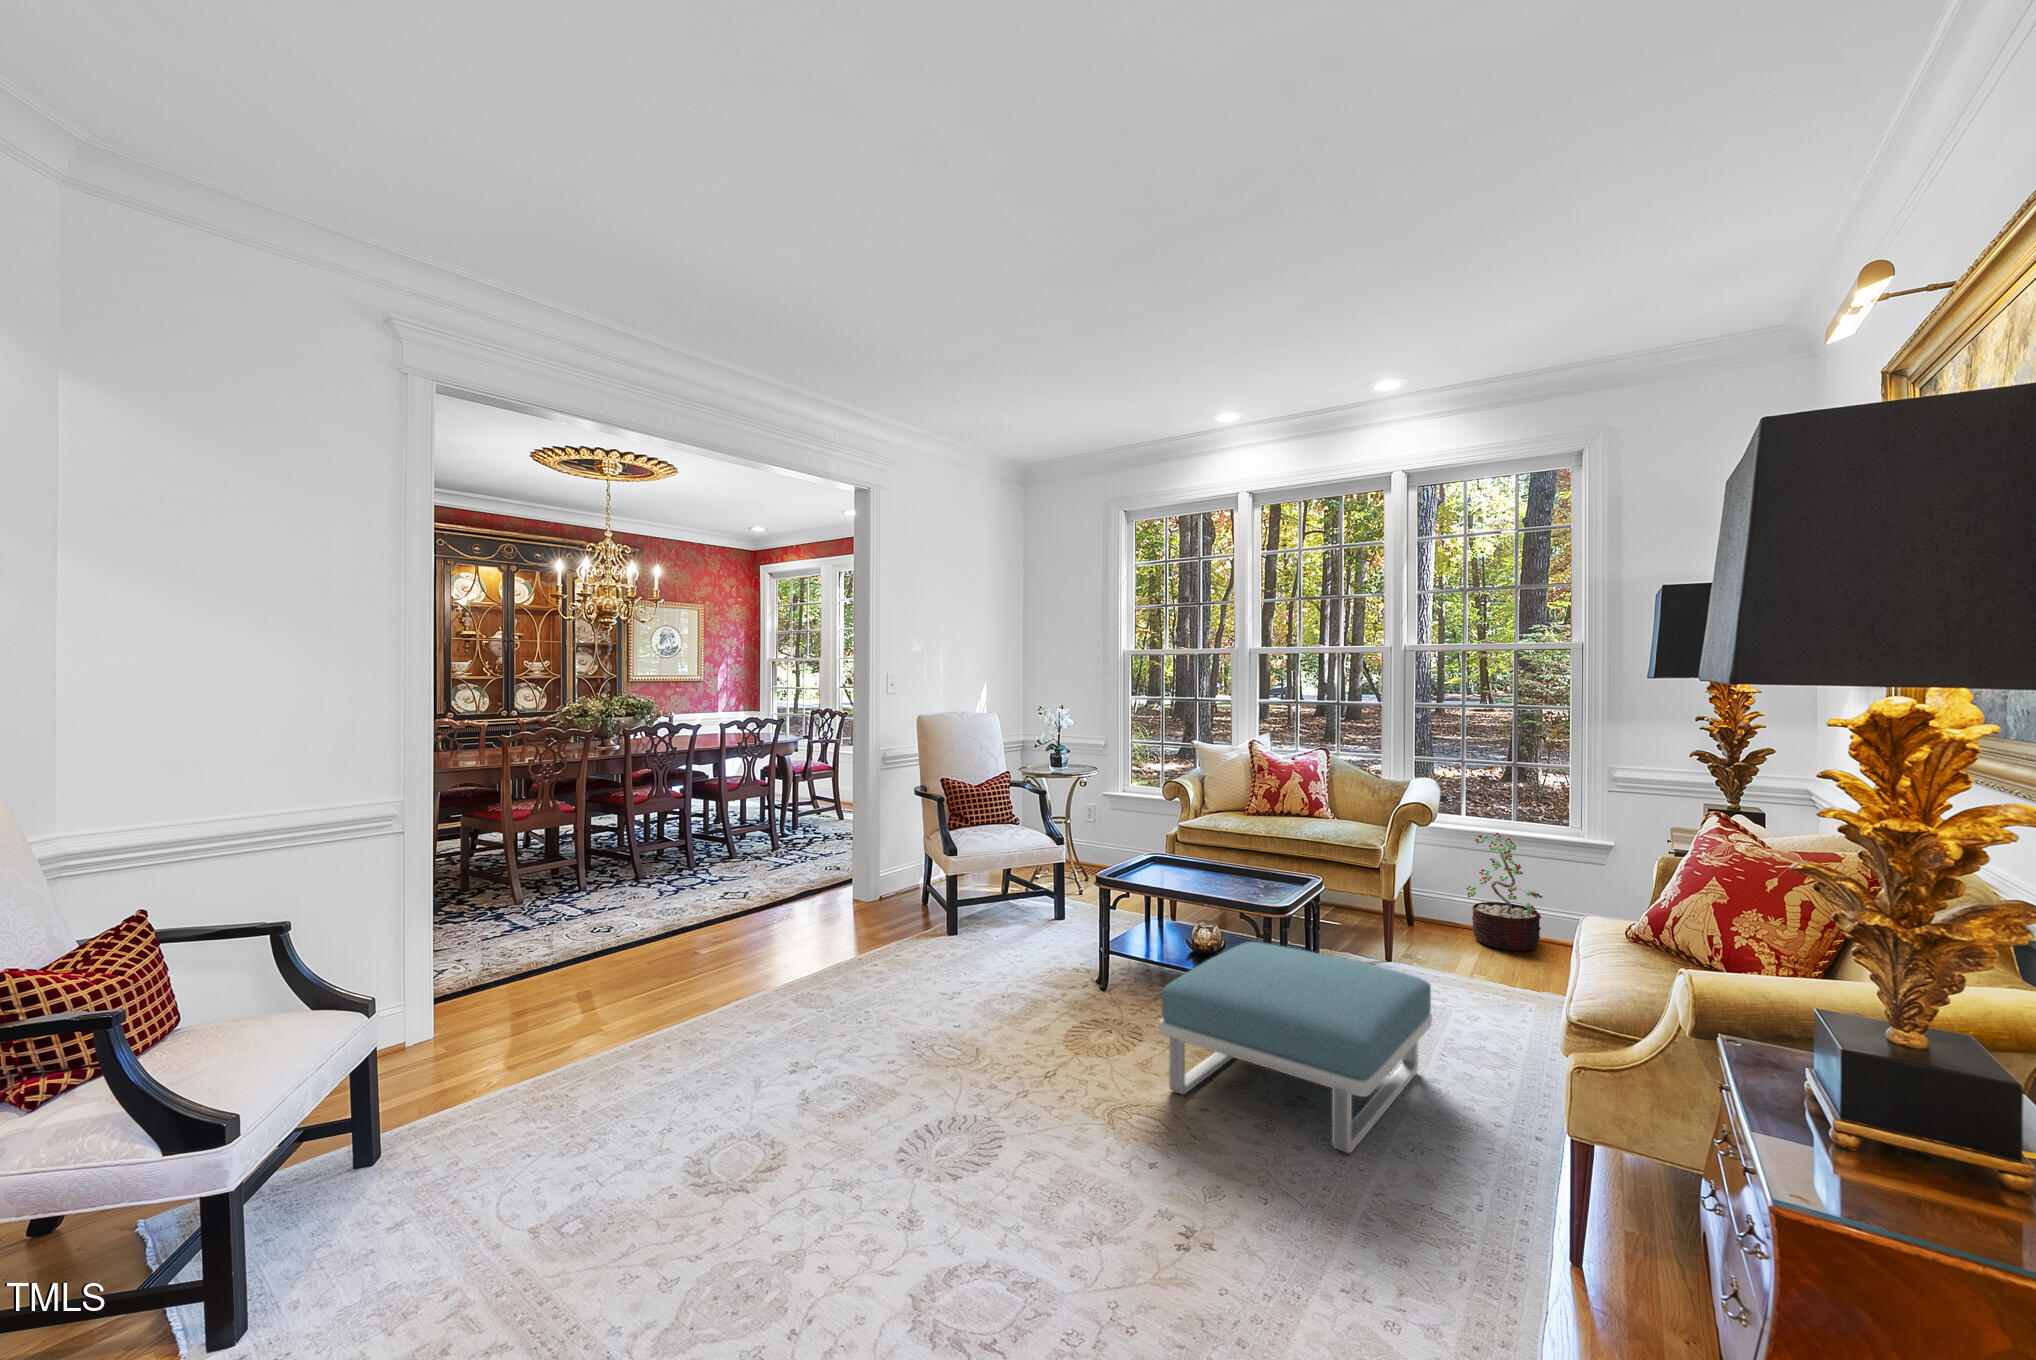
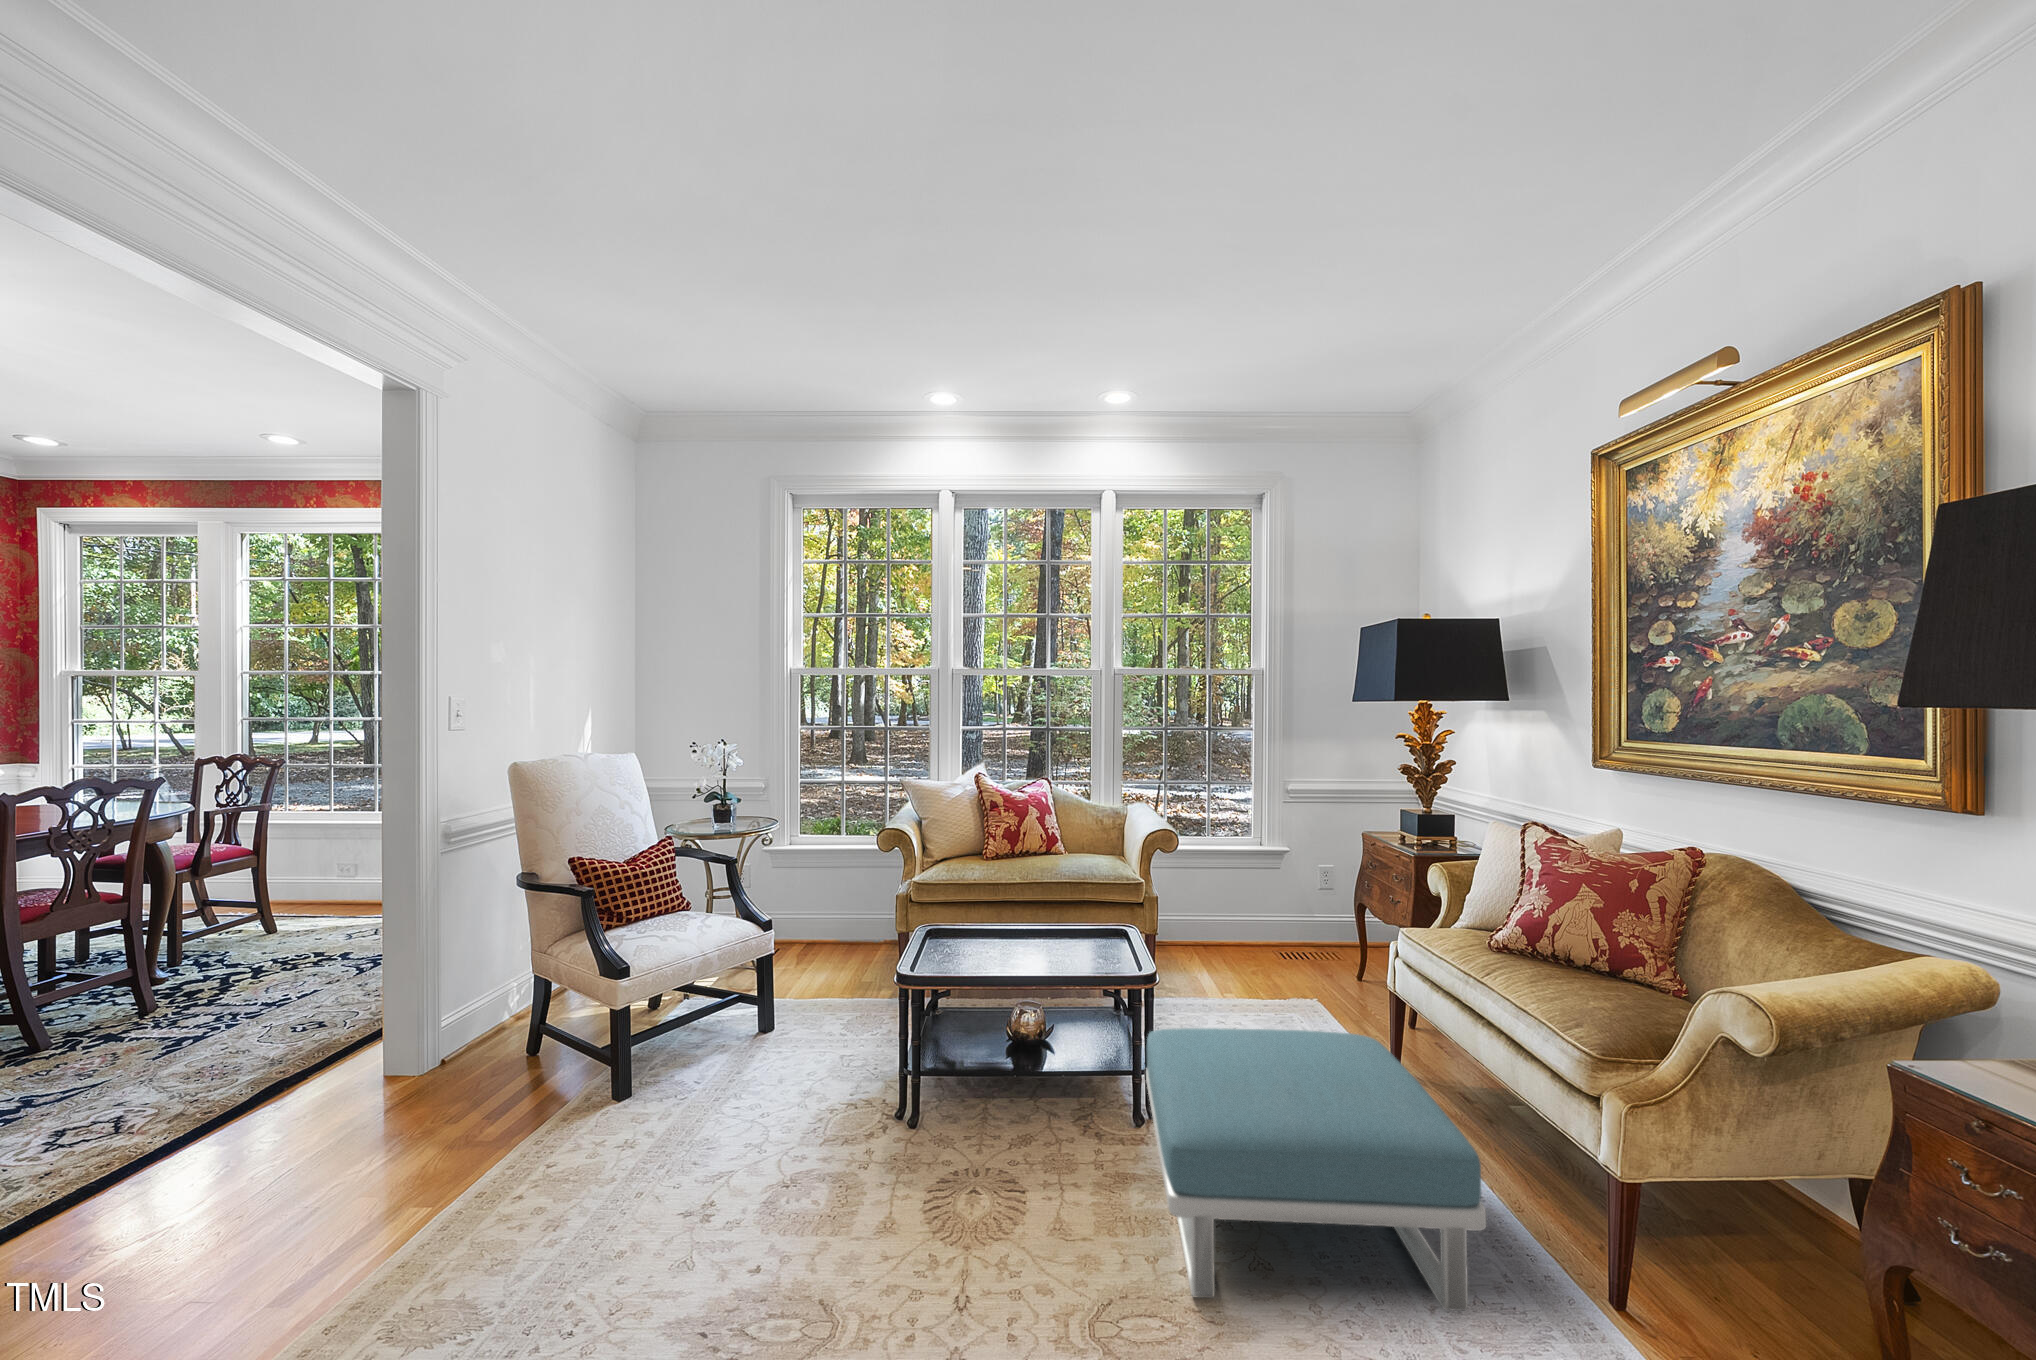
decorative plant: present [1466,833,1542,951] -> none [1190,850,1266,967]

